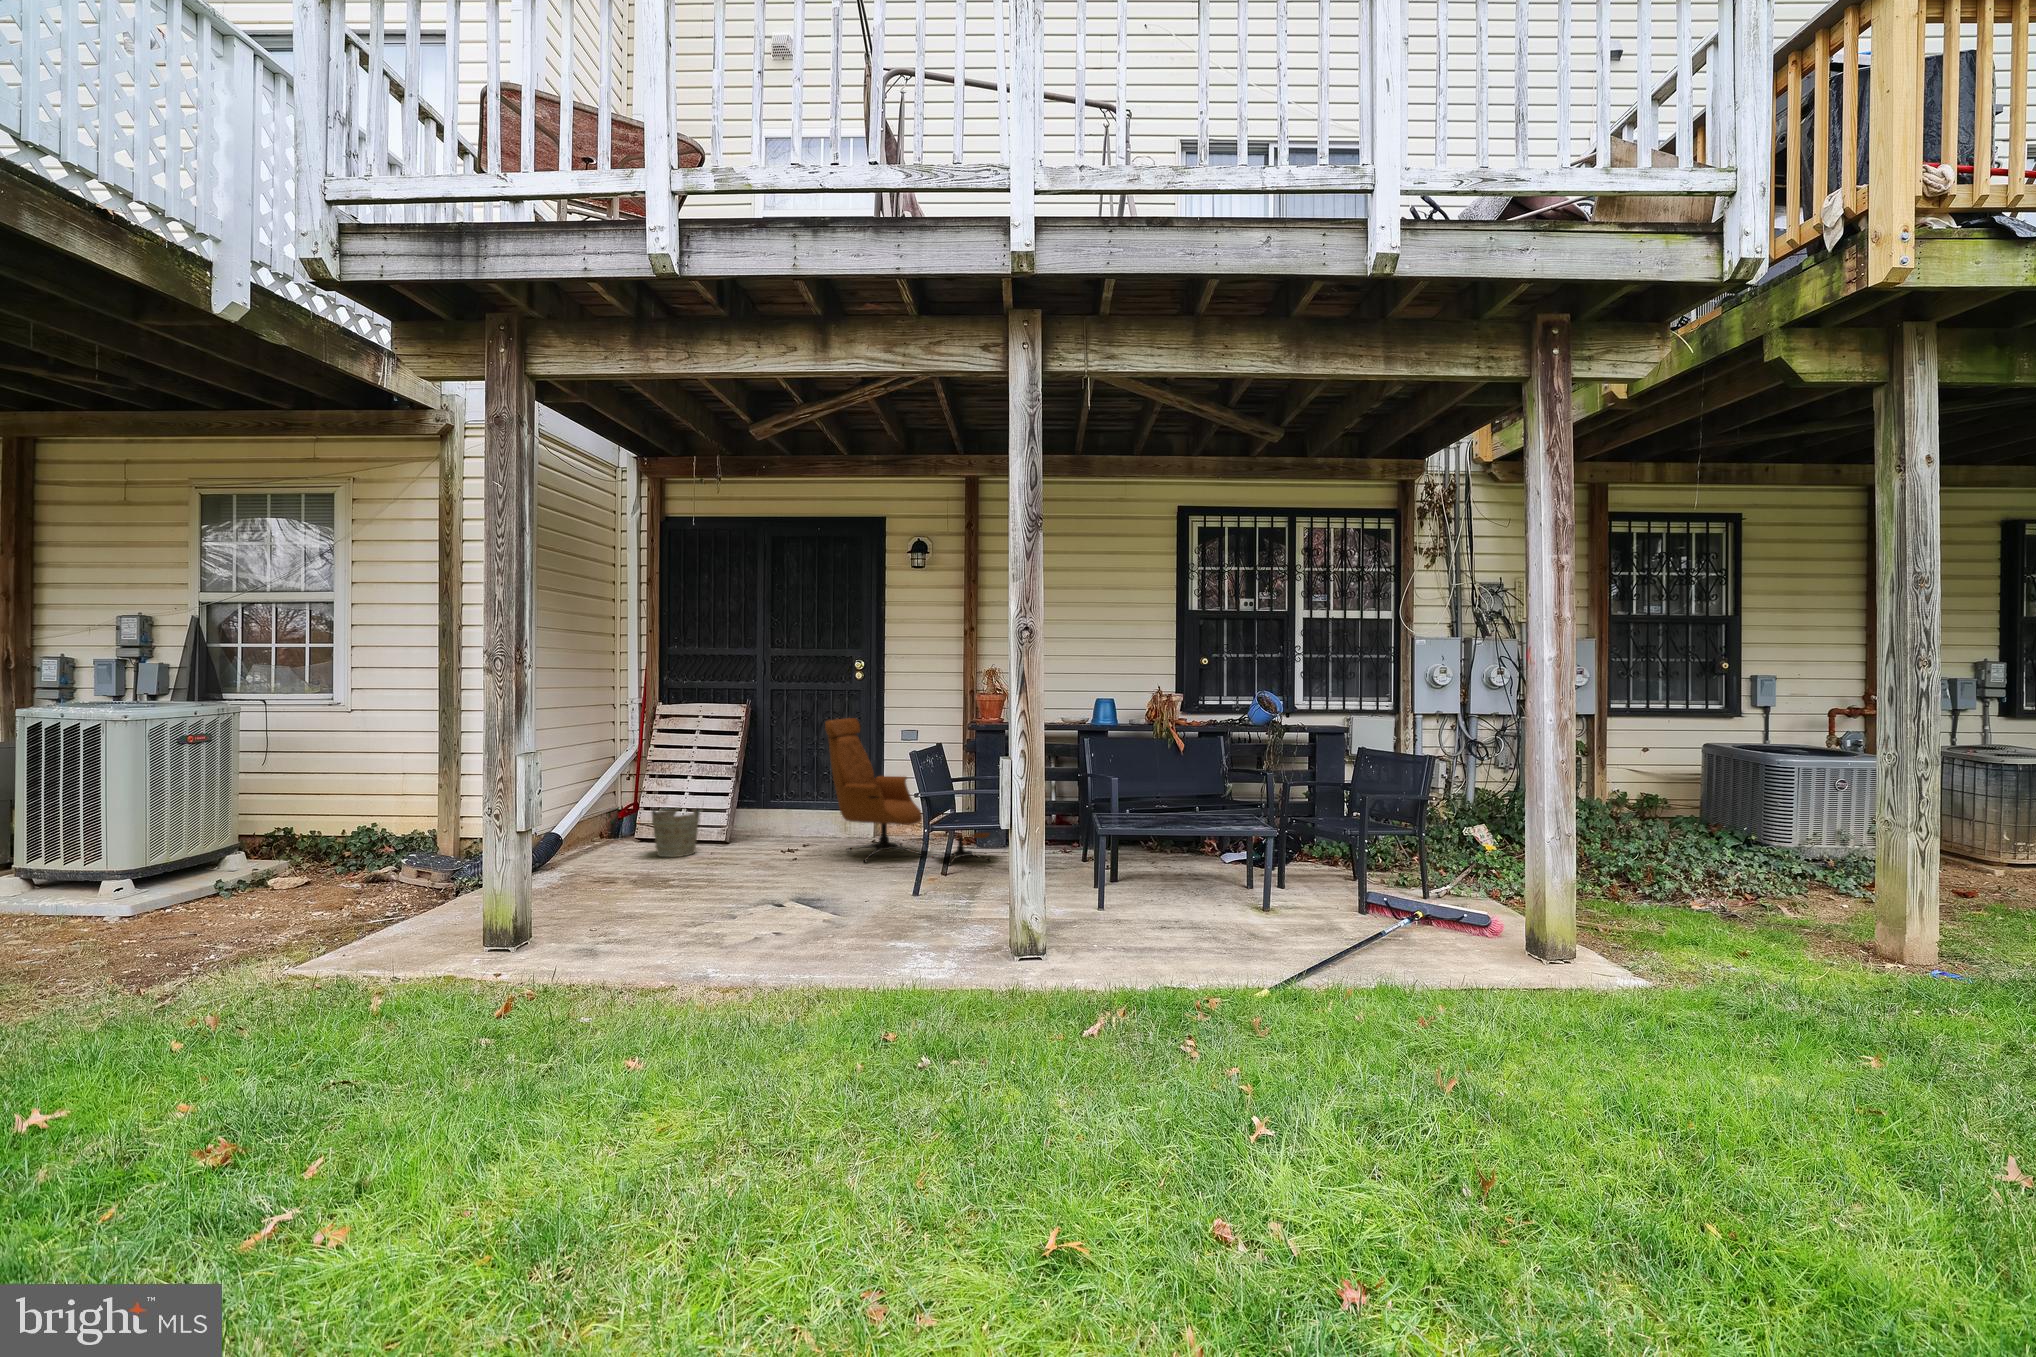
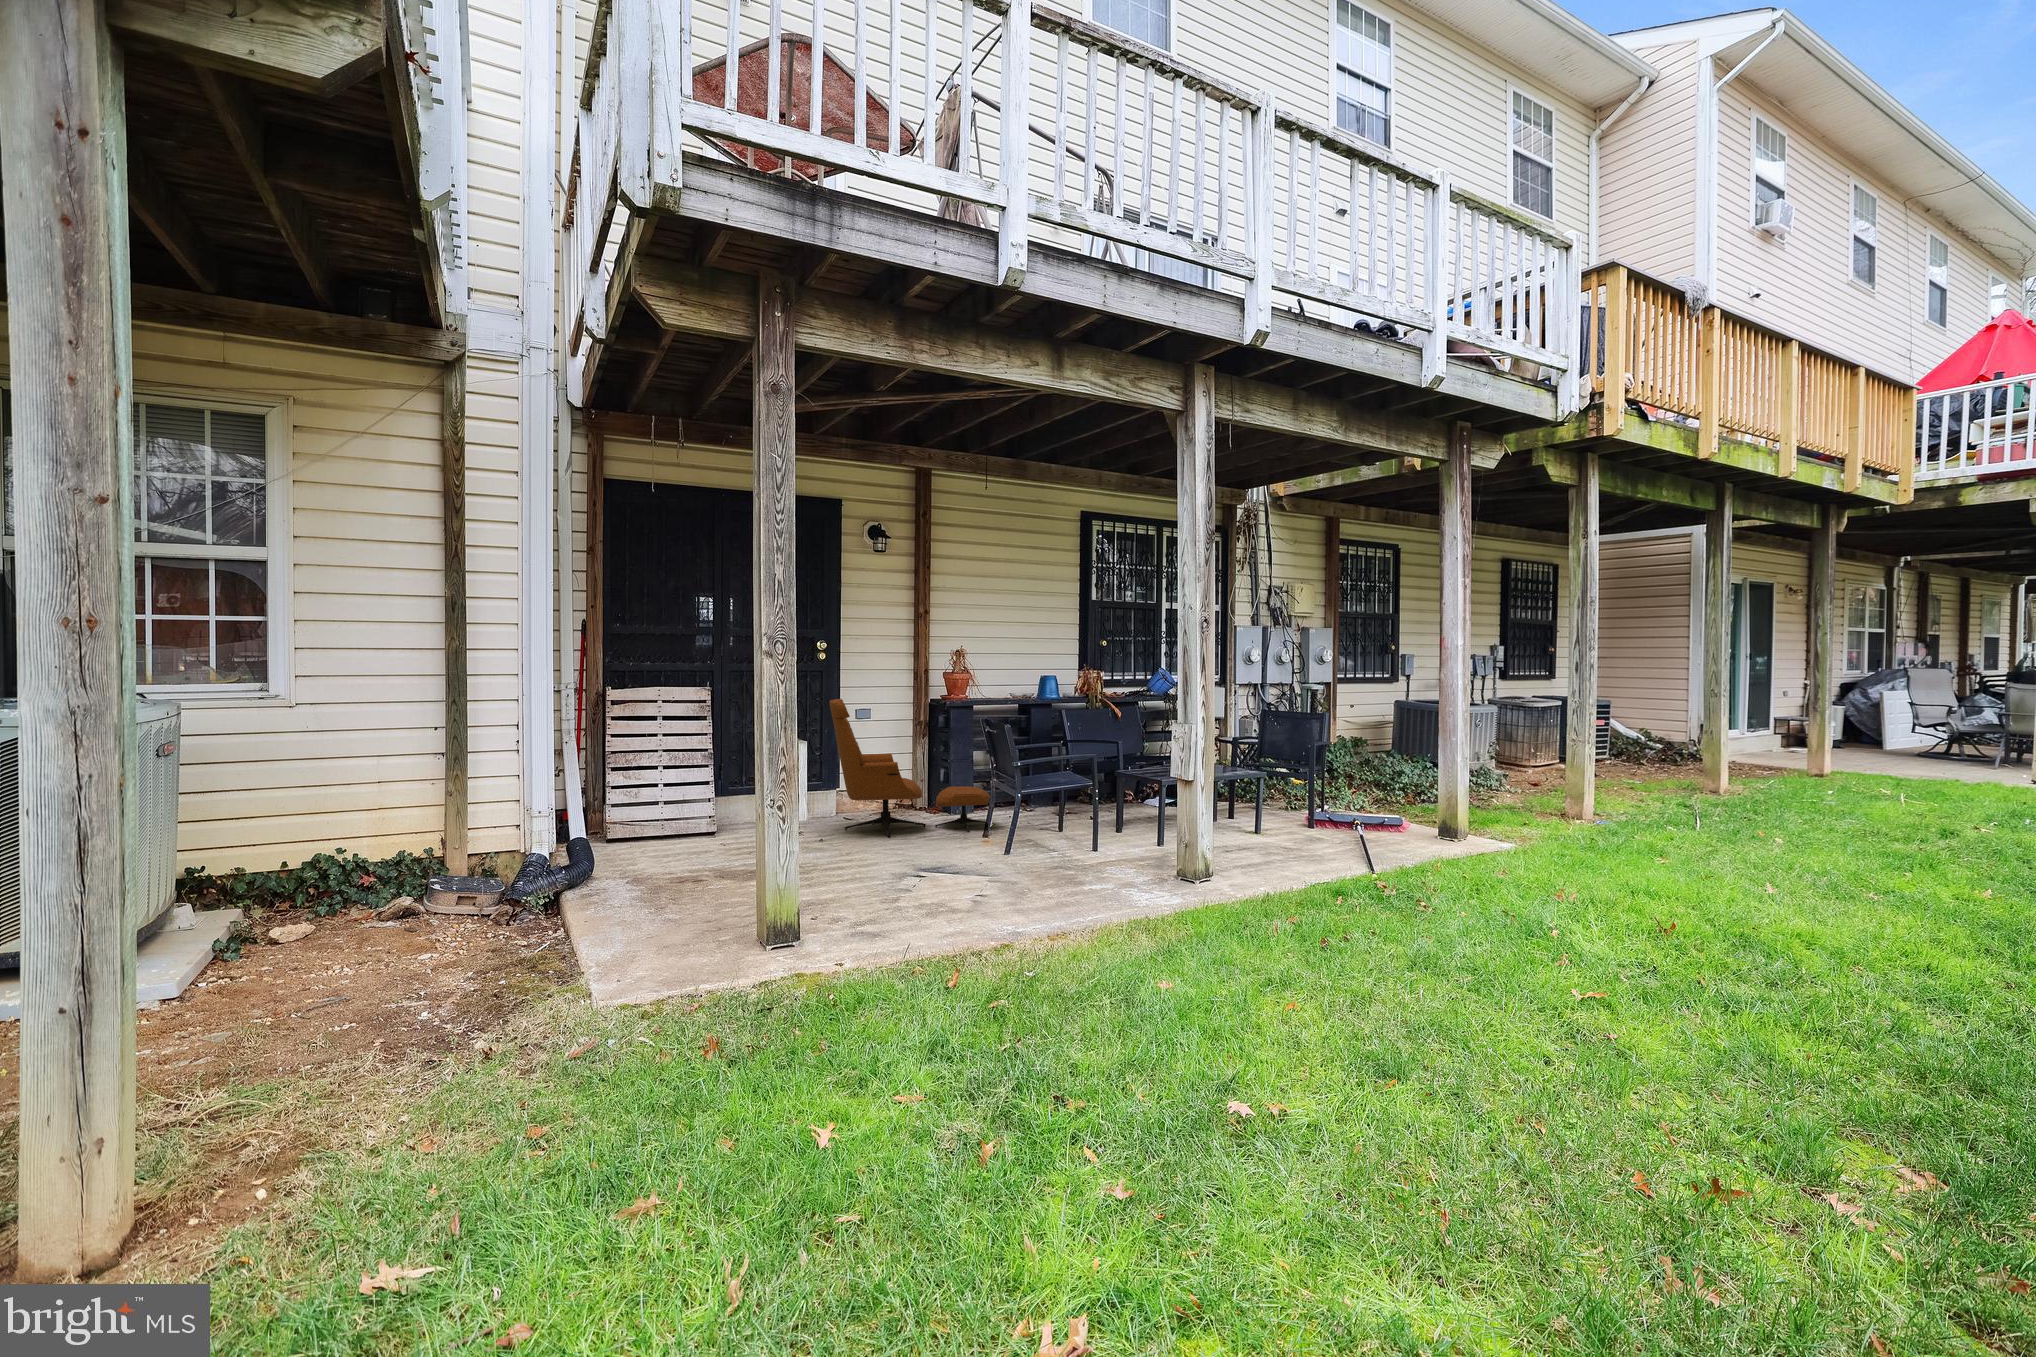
bucket: present [652,809,701,857] -> none [640,799,697,855]

